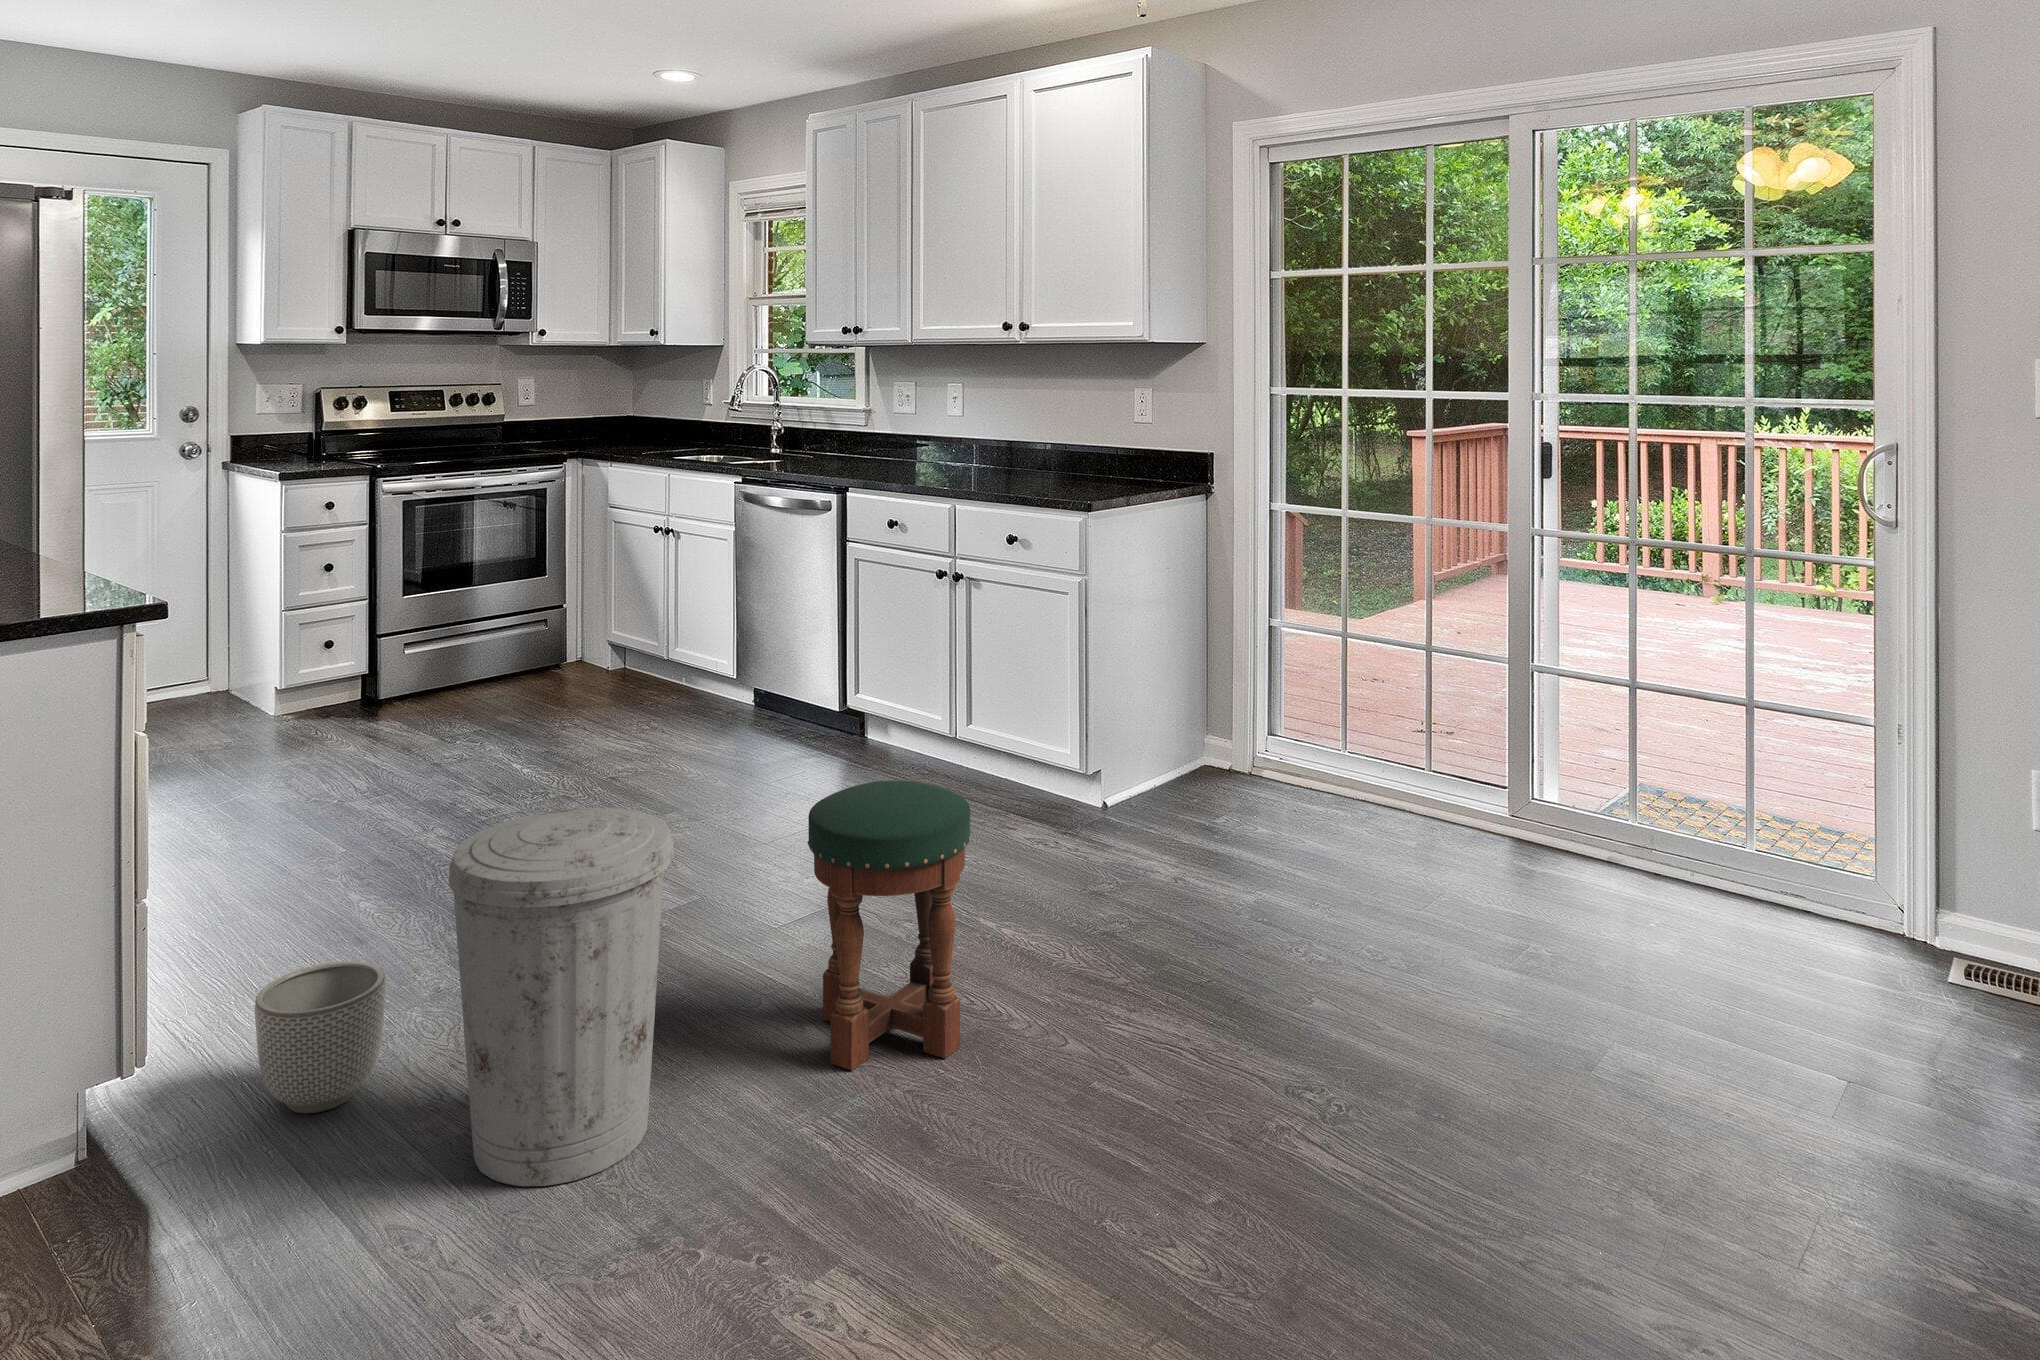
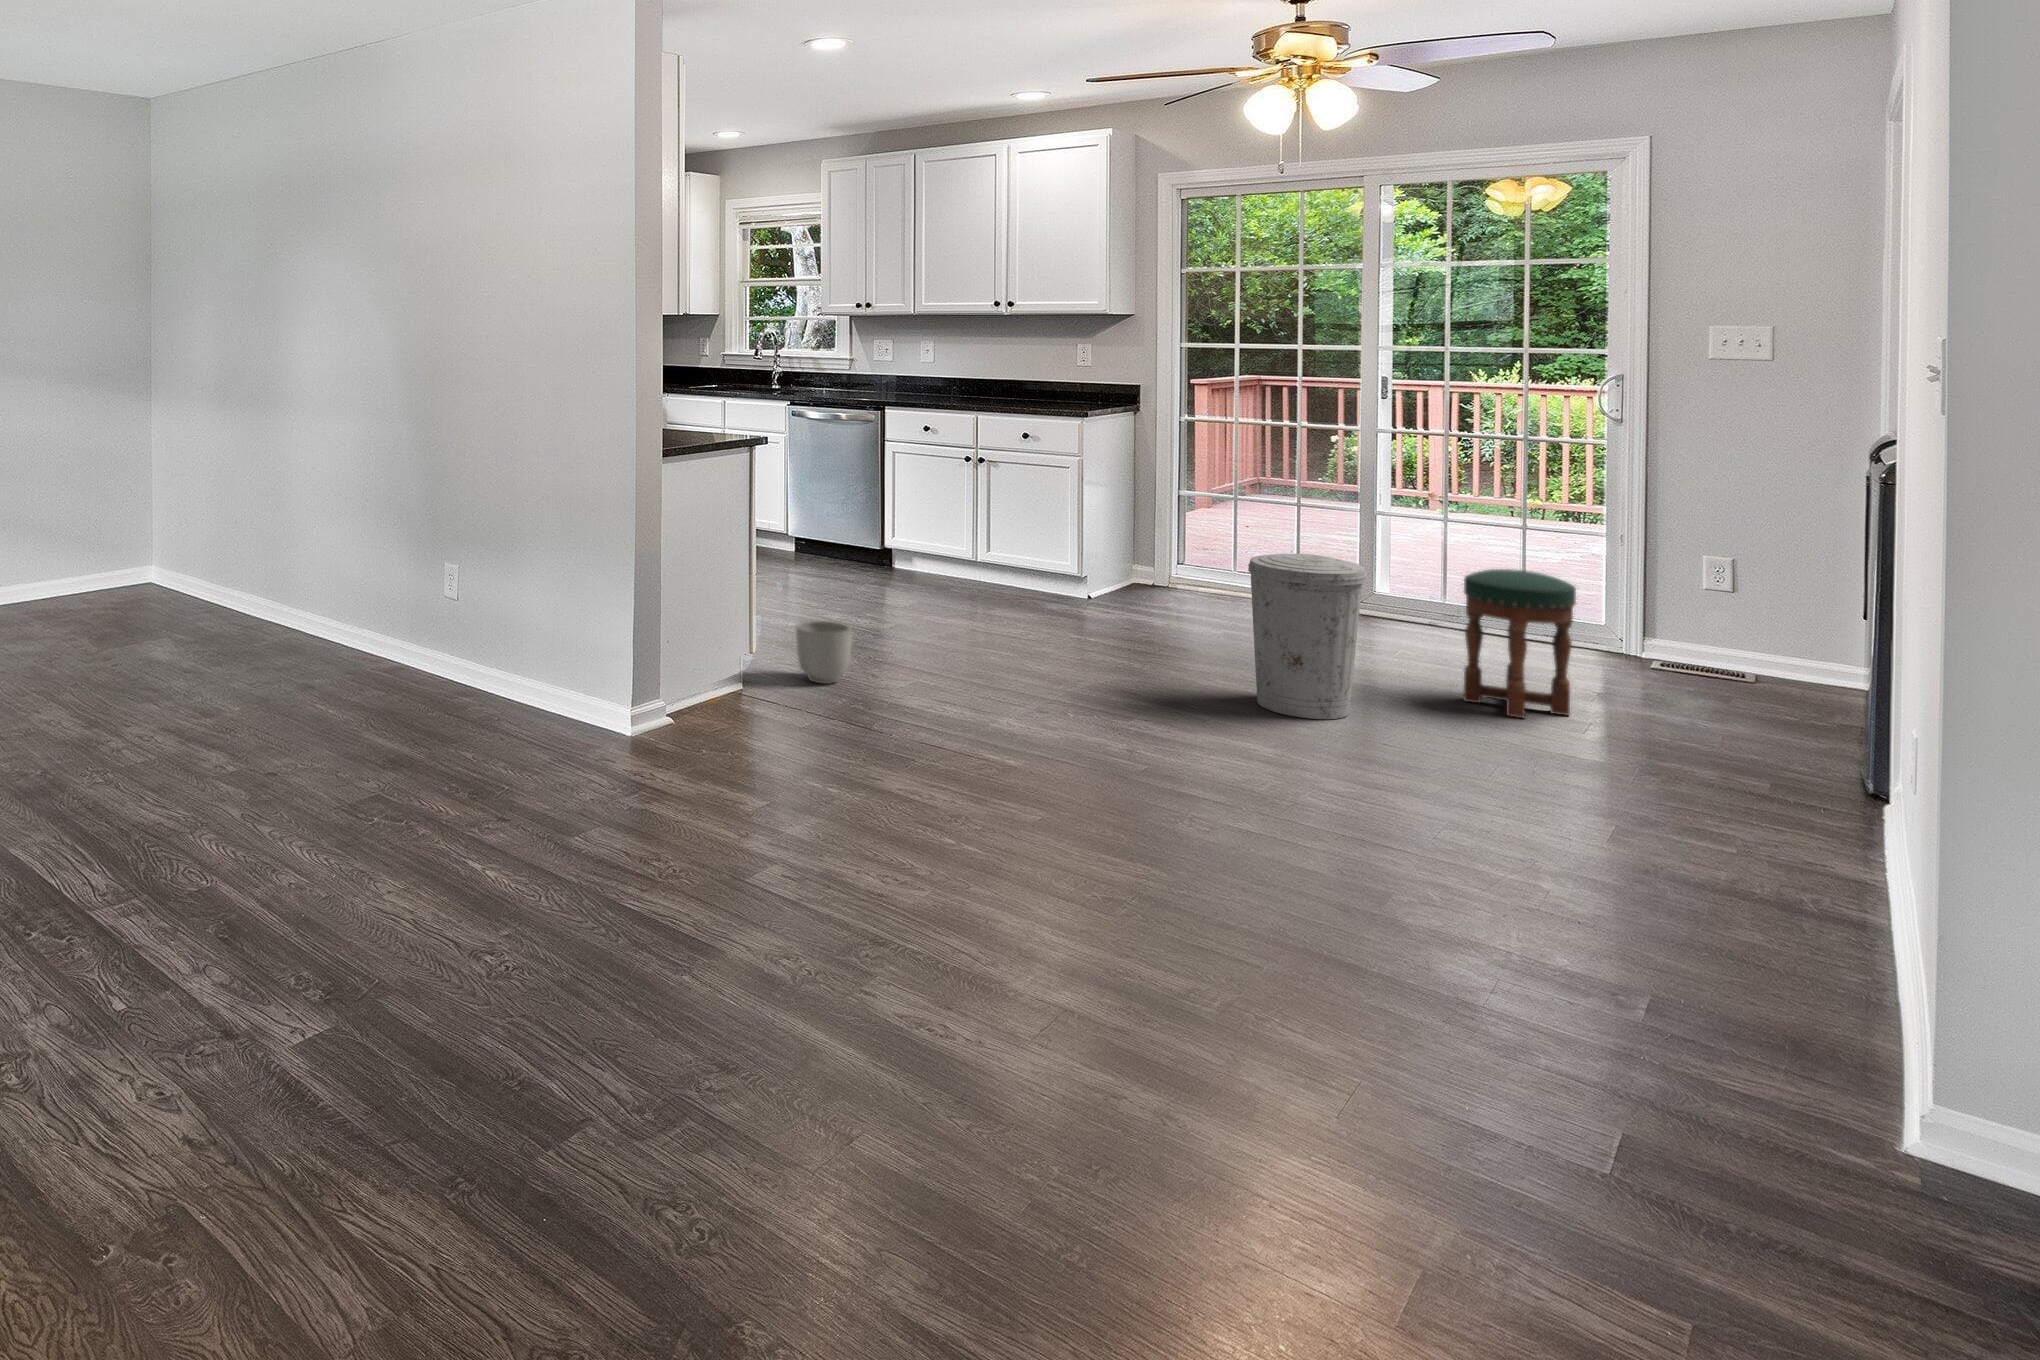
stool: present [808,781,971,1070] -> present [1463,569,1576,718]
trash can: present [449,808,674,1186] -> present [1248,554,1367,719]

